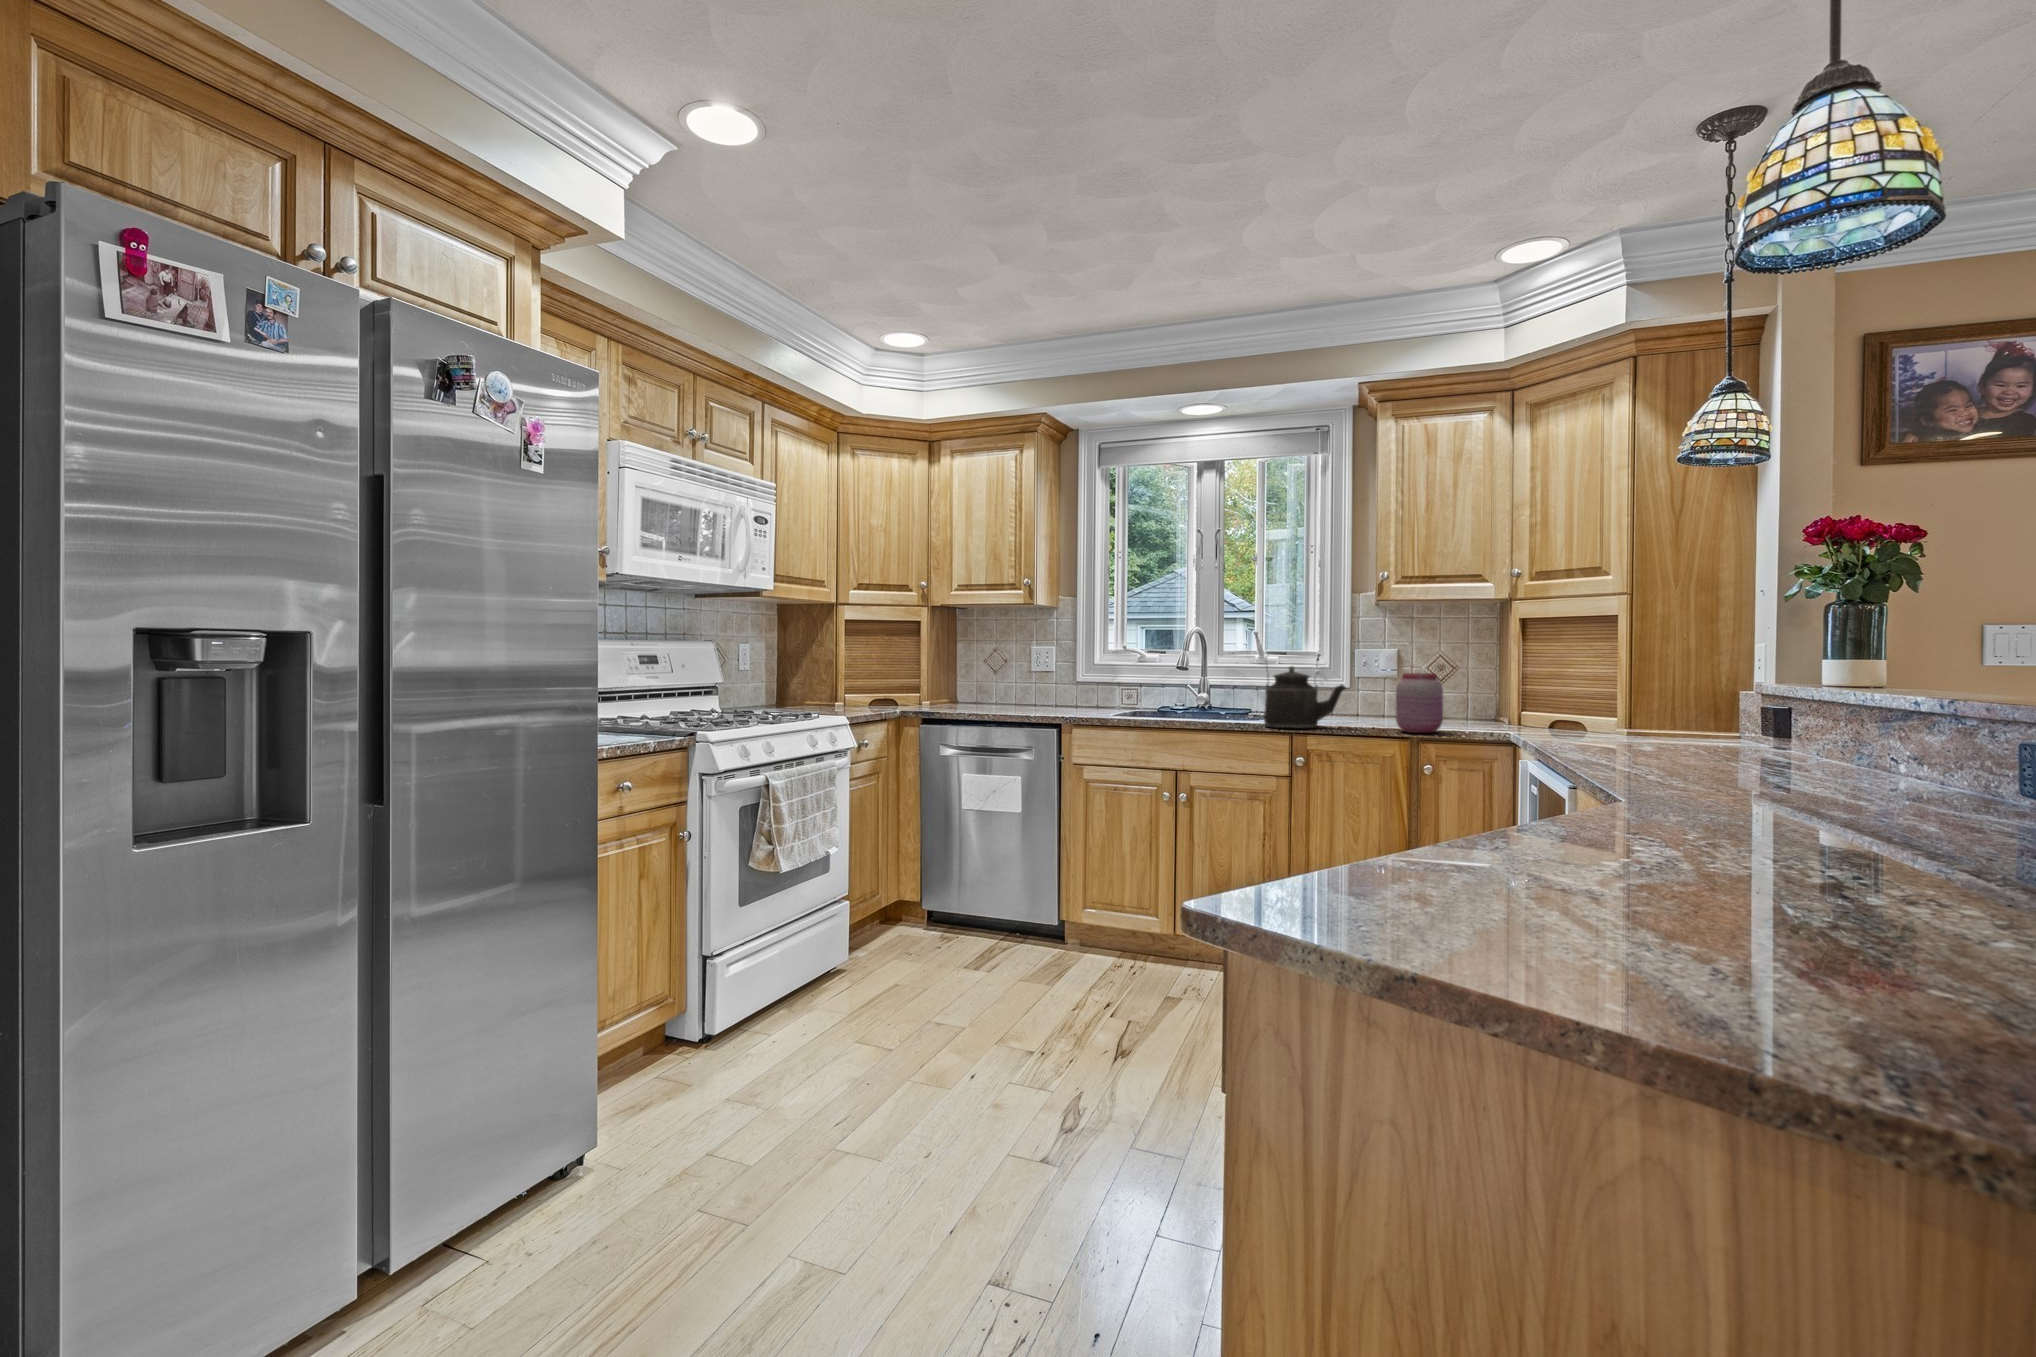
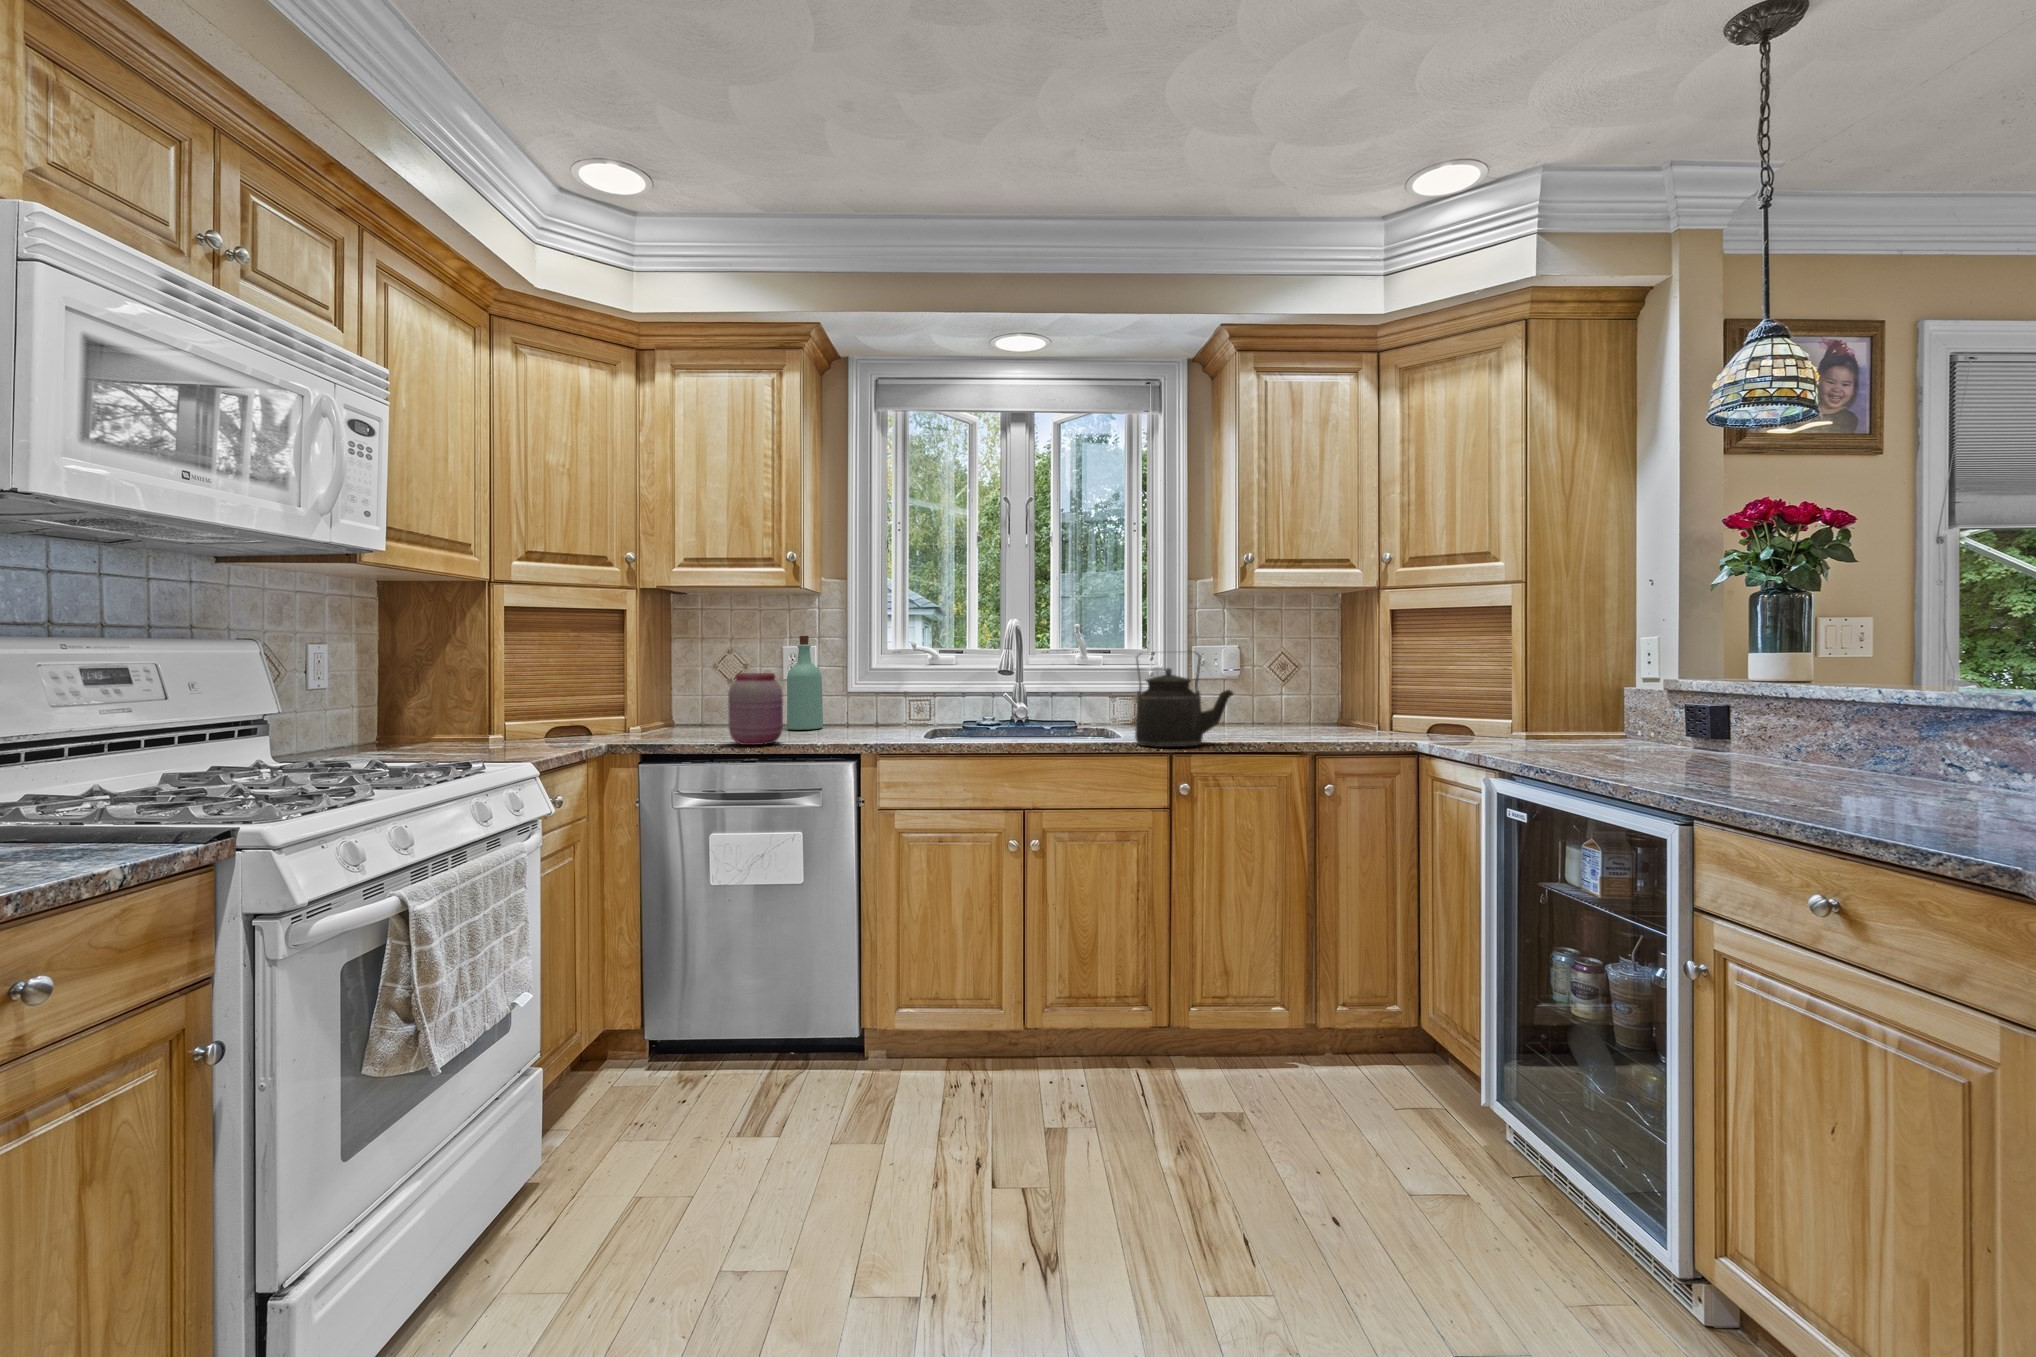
bottle: none [1025,639,1052,708] -> present [787,636,823,730]
jar: present [1396,673,1443,733] -> present [728,673,783,745]

